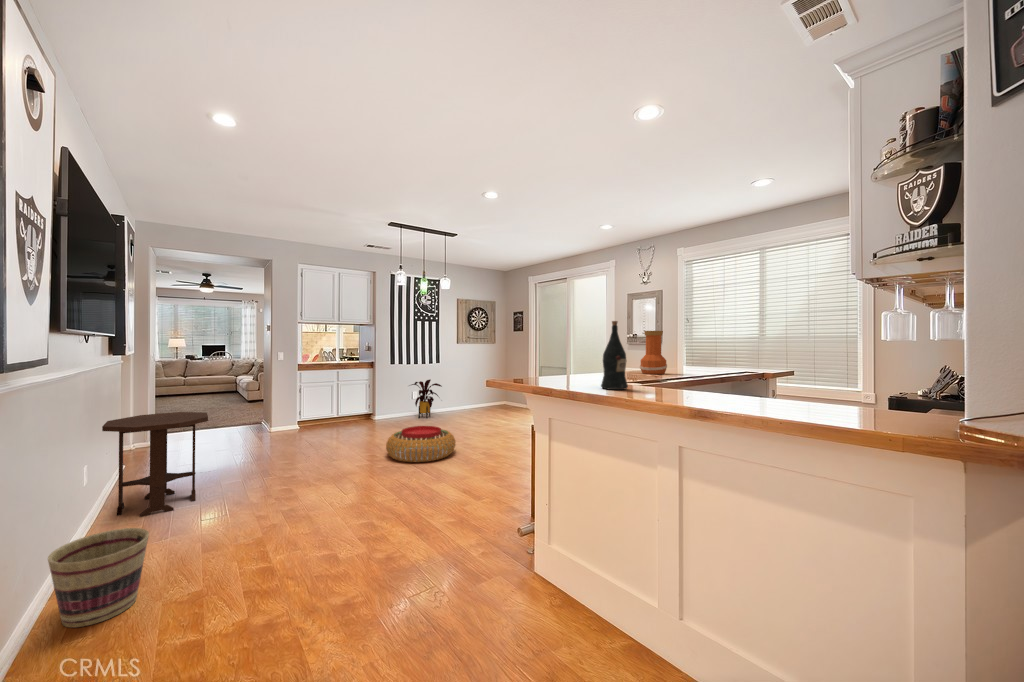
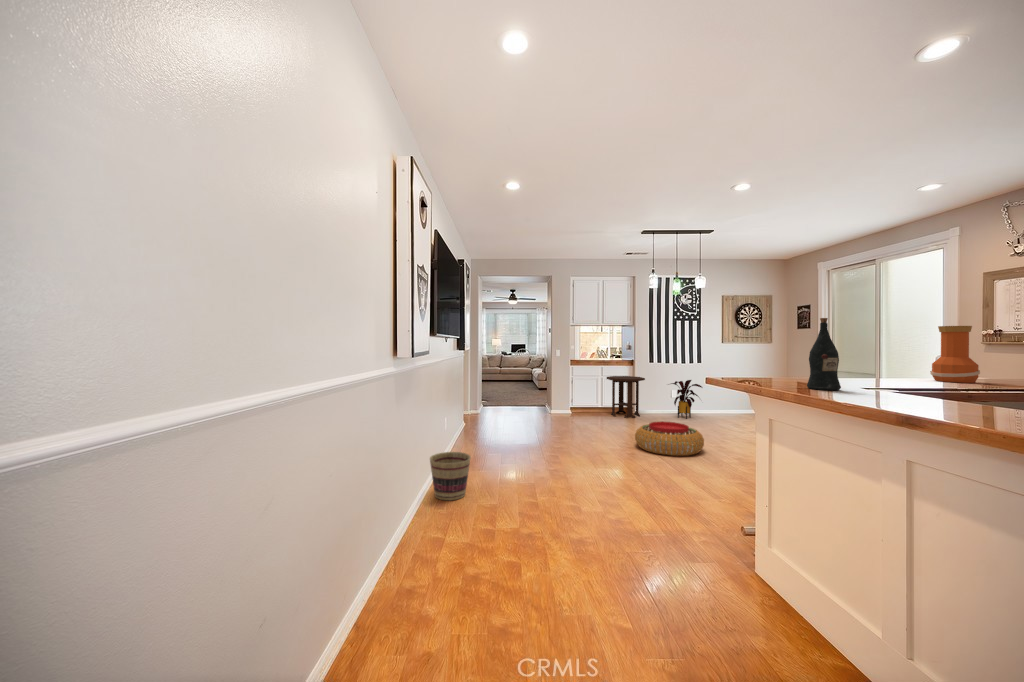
side table: present [102,412,208,517] -> present [607,376,645,418]

